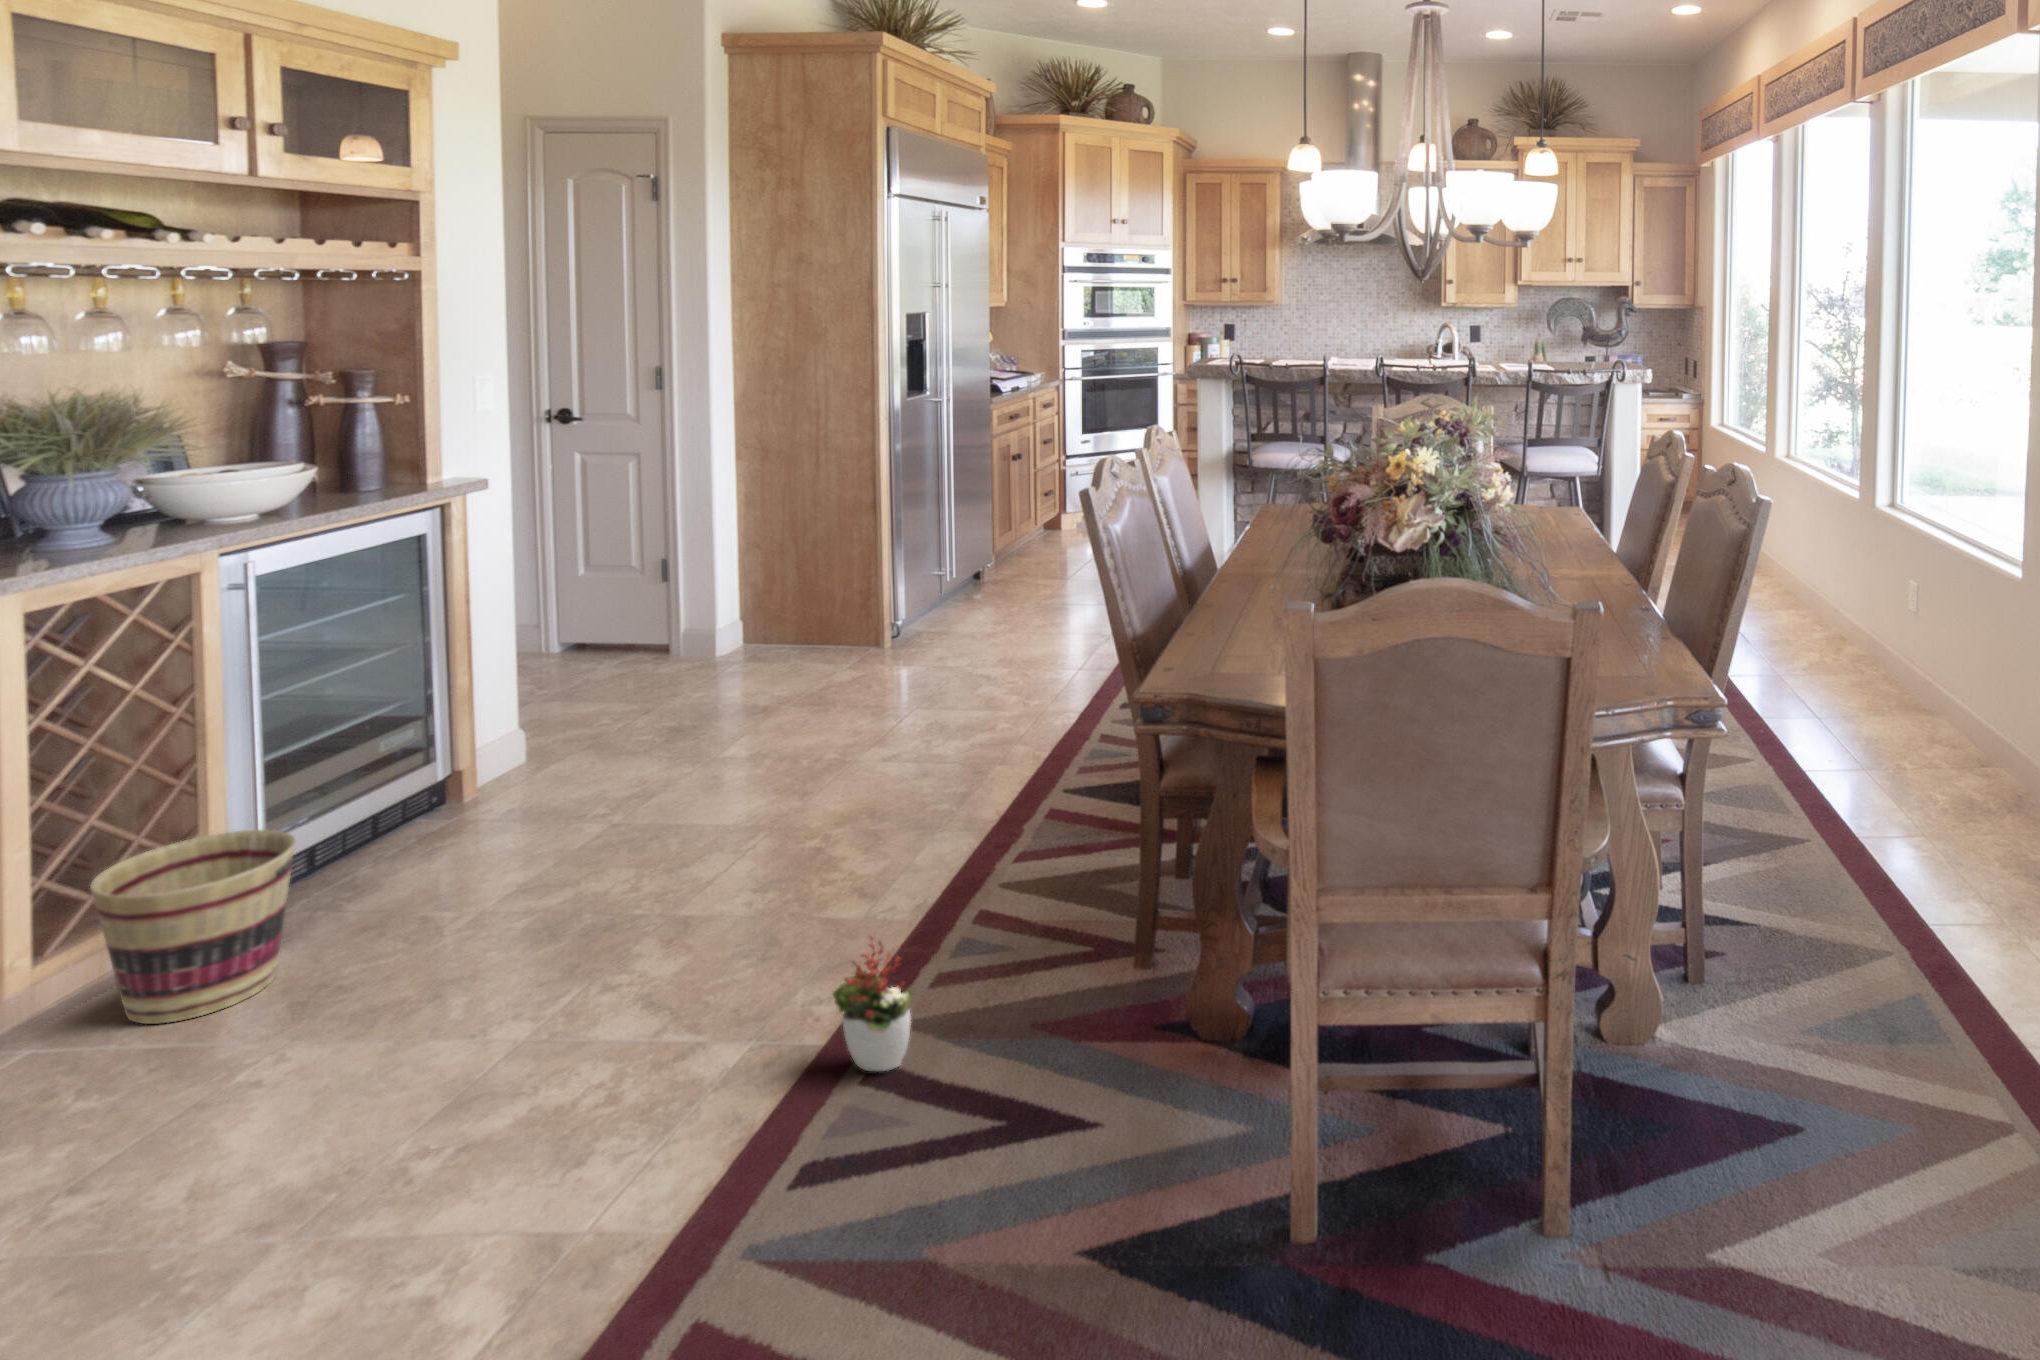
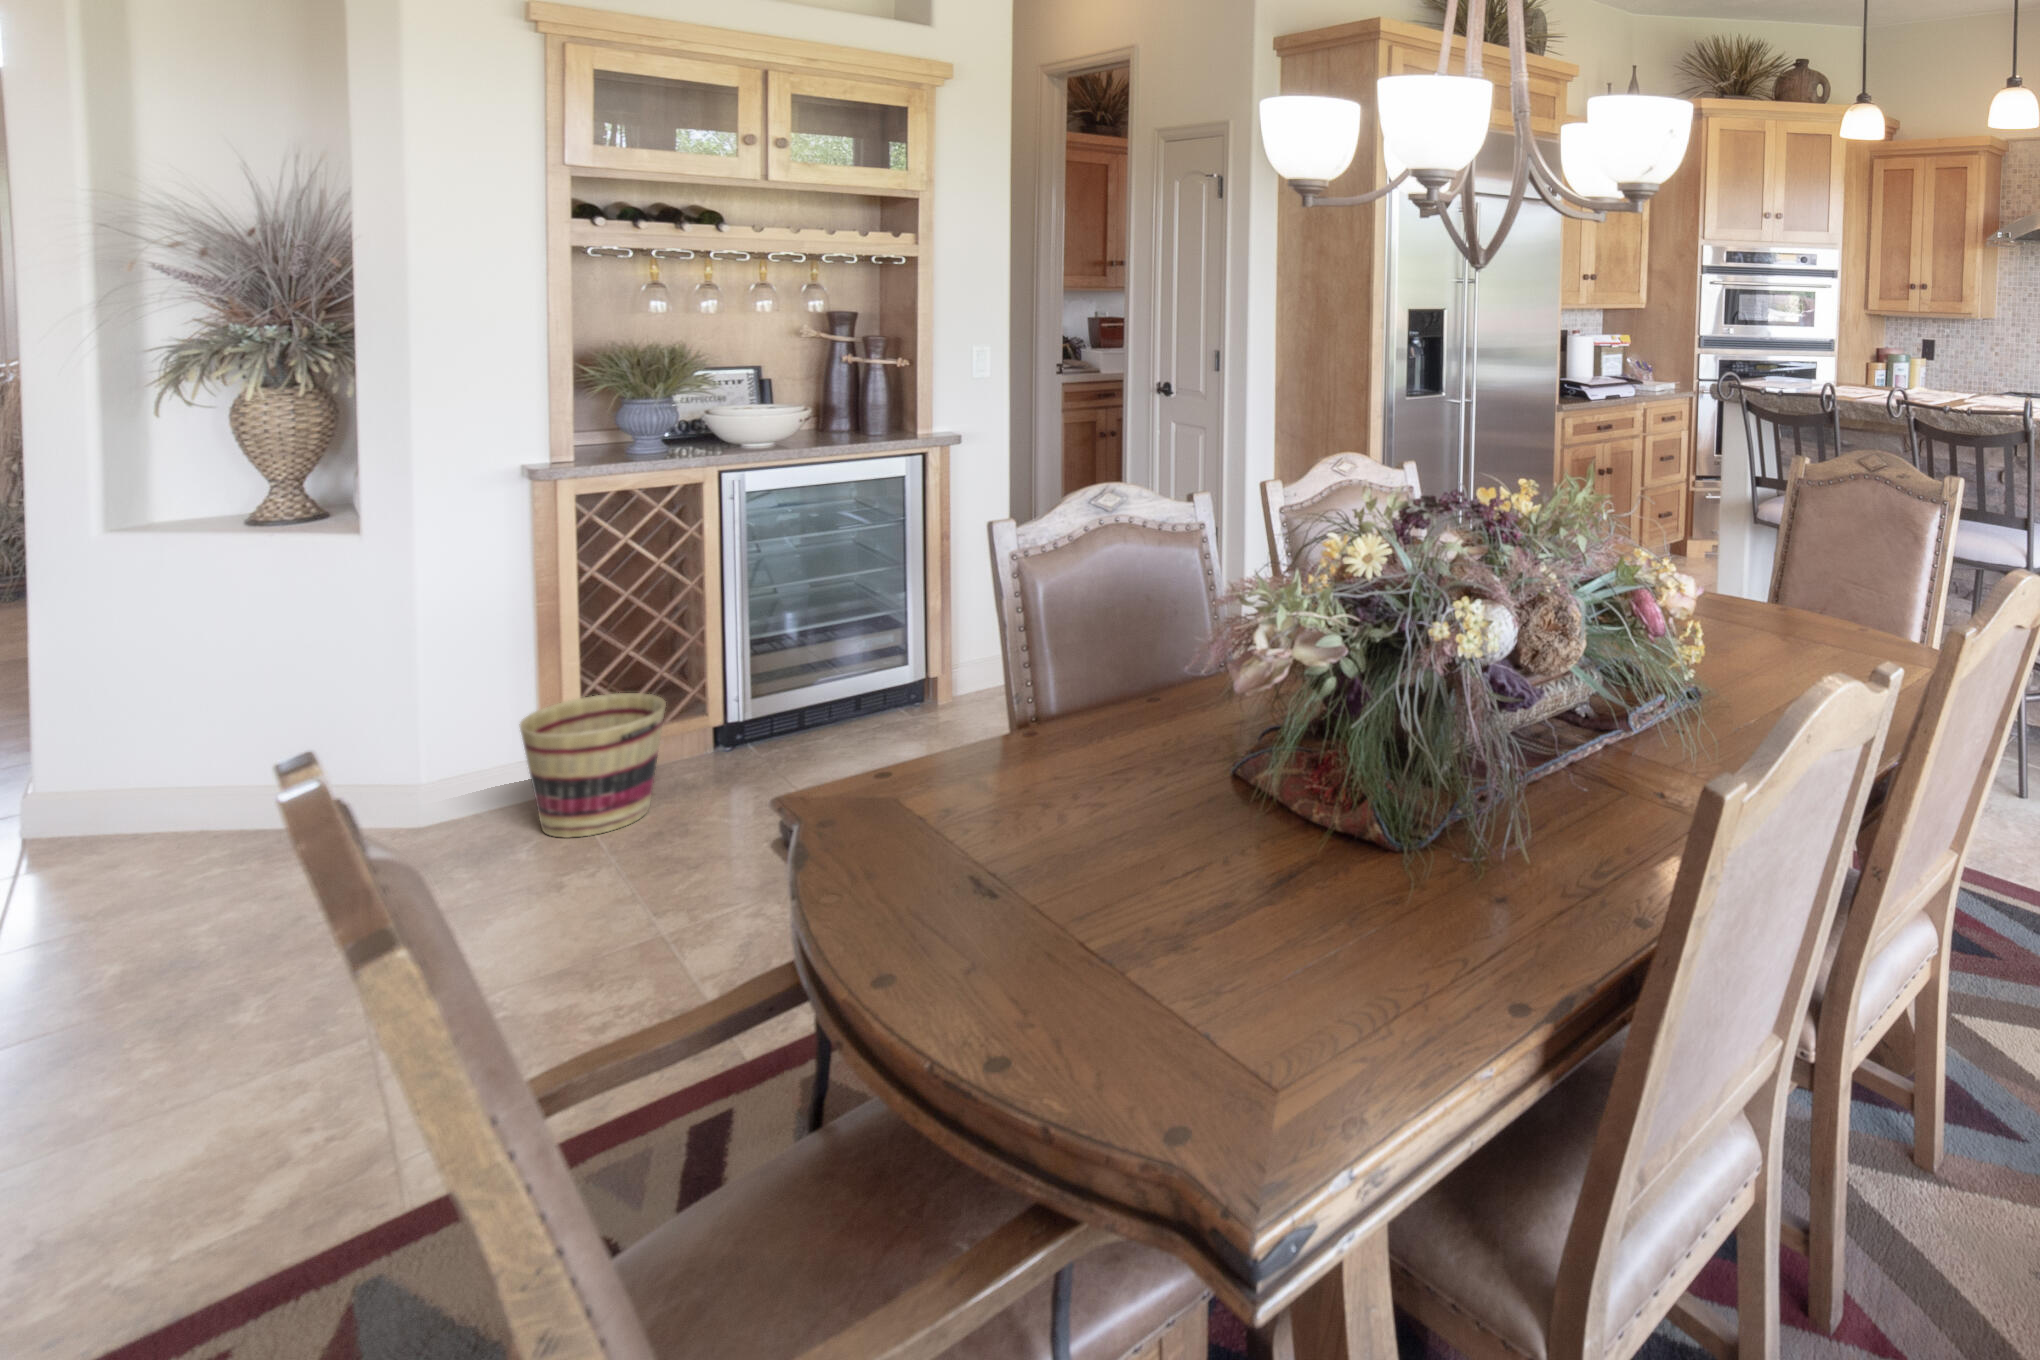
decorative plant: present [833,937,913,1071] -> none [643,977,735,1139]

